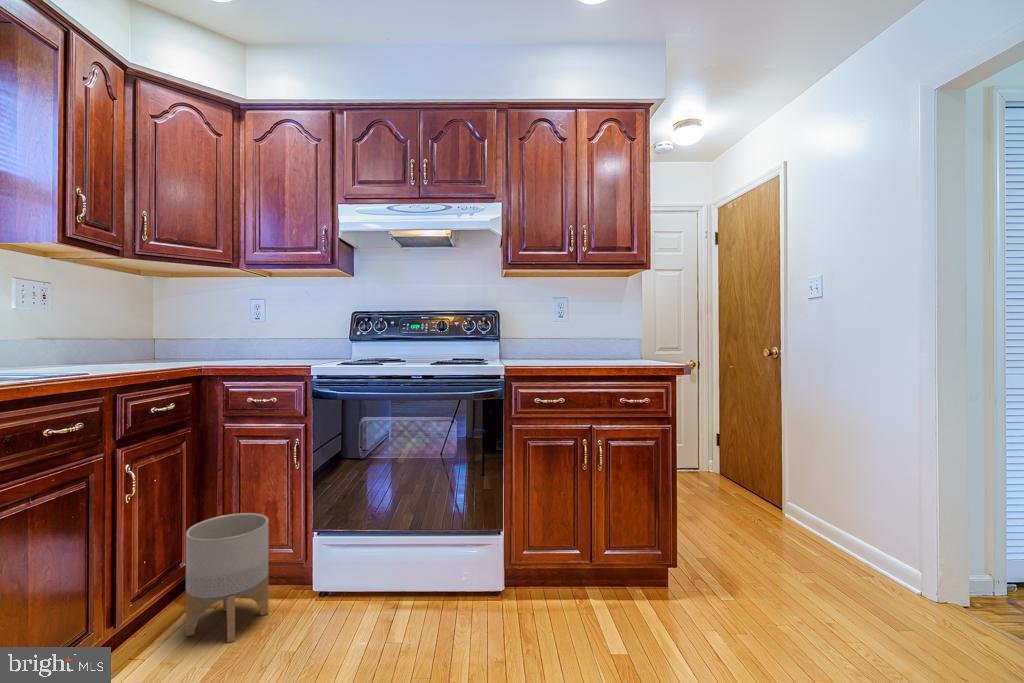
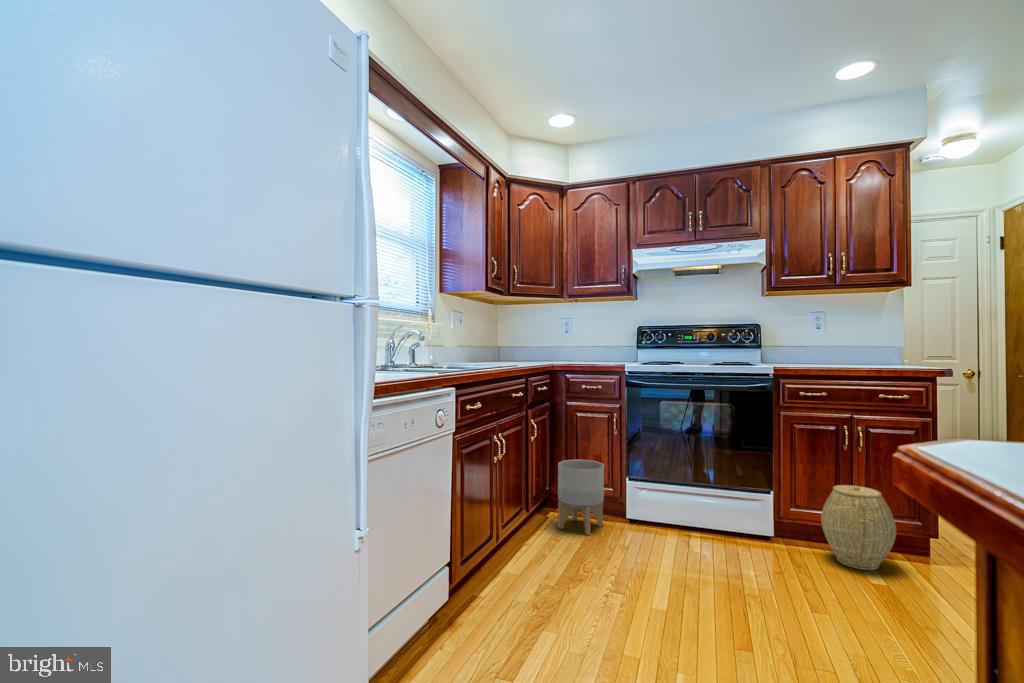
woven basket: none [556,516,636,630] -> present [821,485,896,570]

